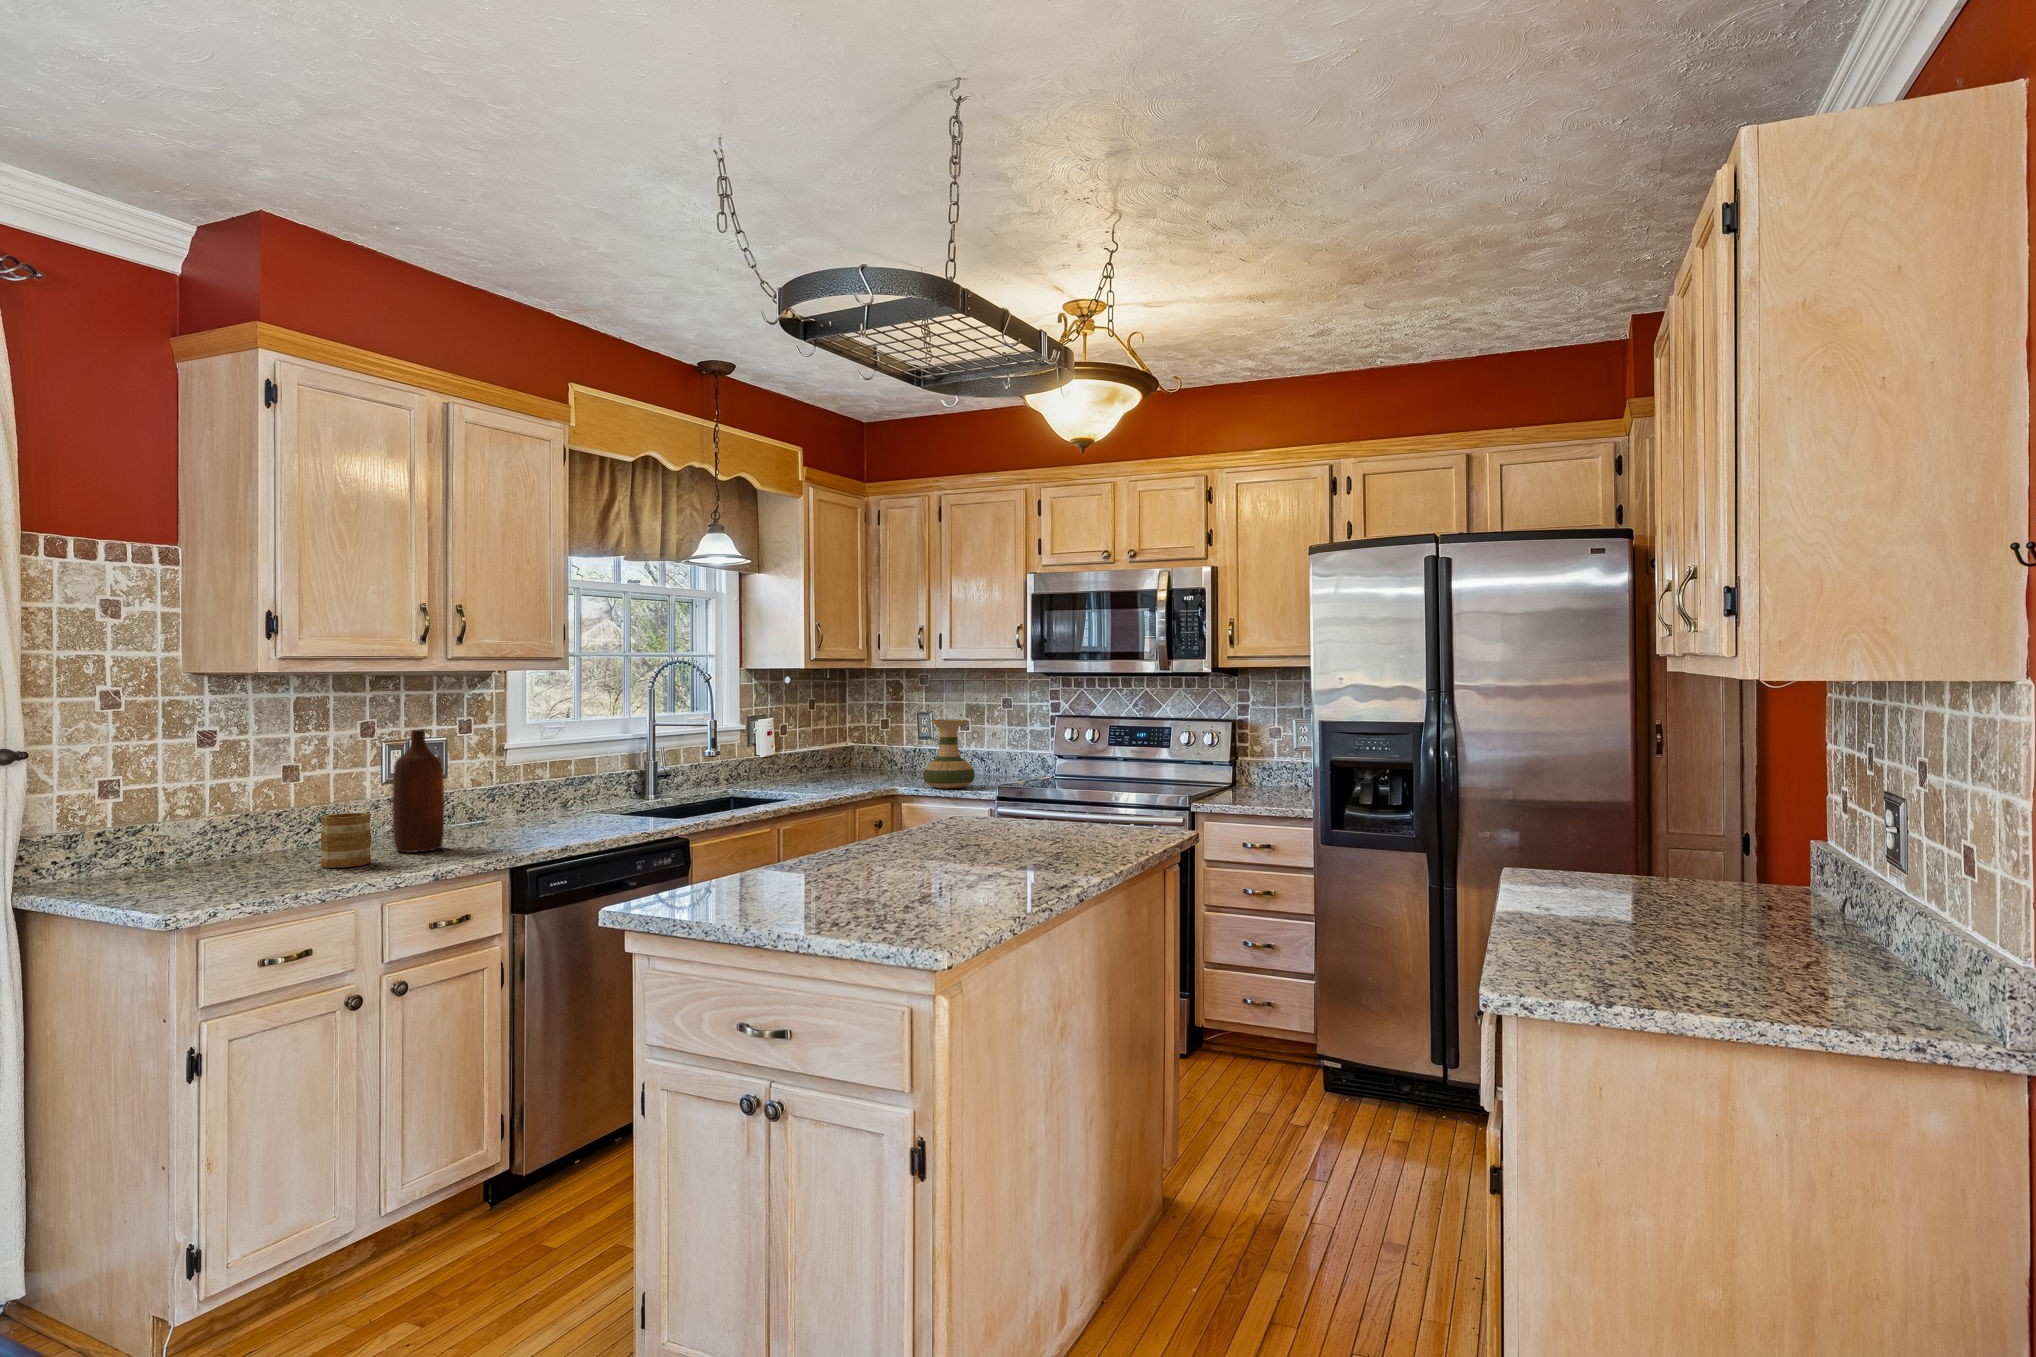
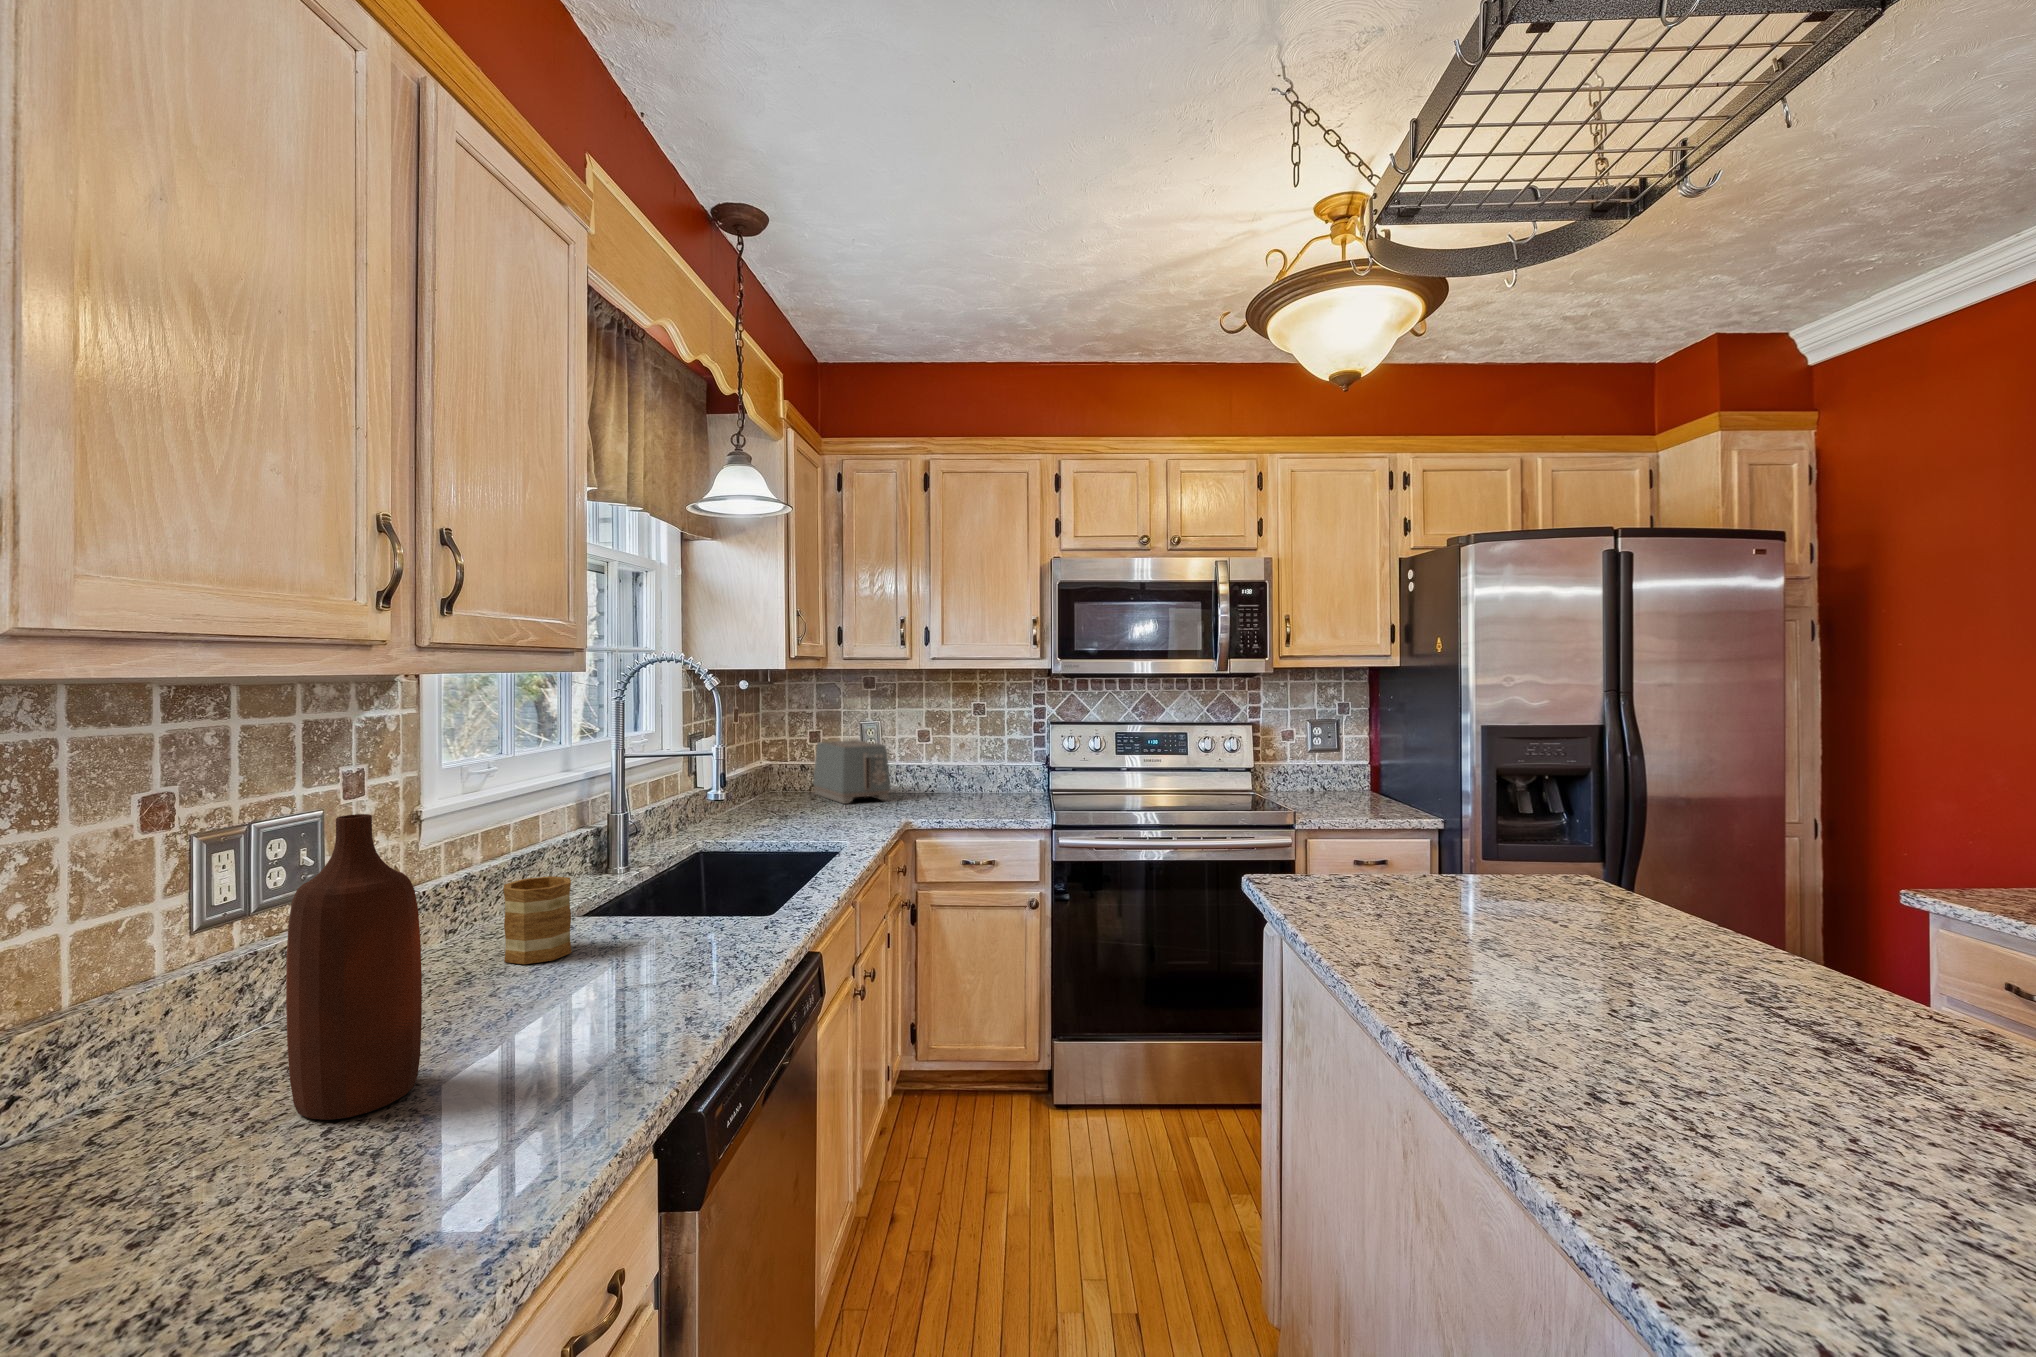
vase: present [923,719,975,789] -> none [928,730,991,816]
toaster: none [877,729,922,778] -> present [813,740,891,804]
mug: present [320,813,371,868] -> present [503,876,572,964]

